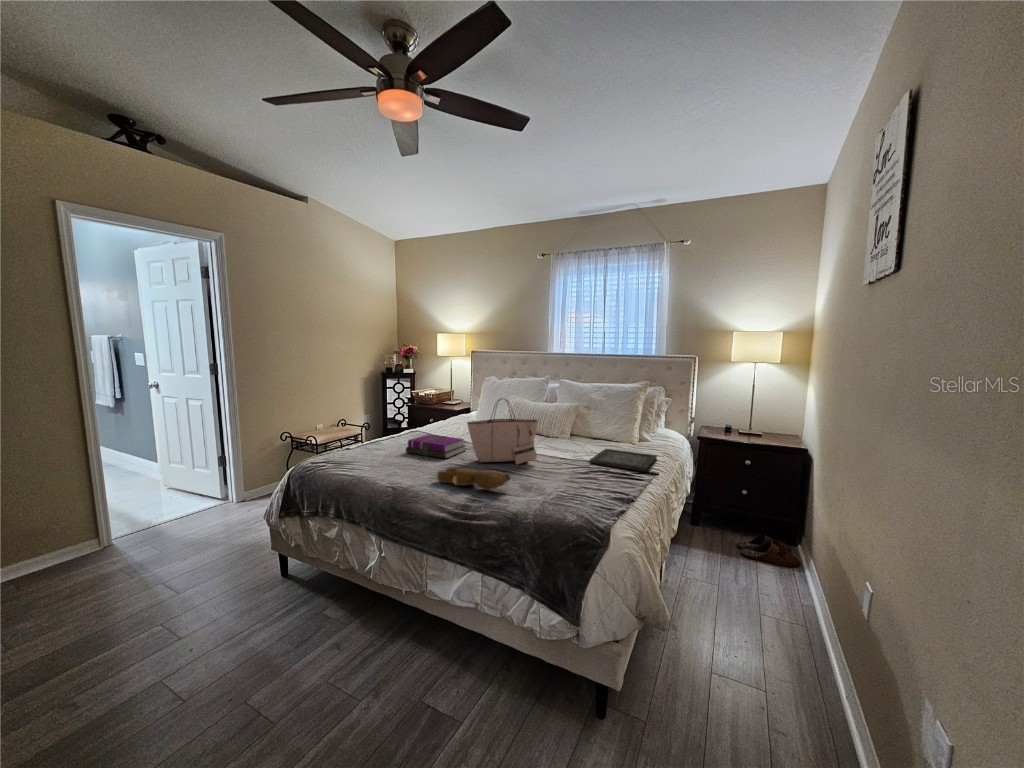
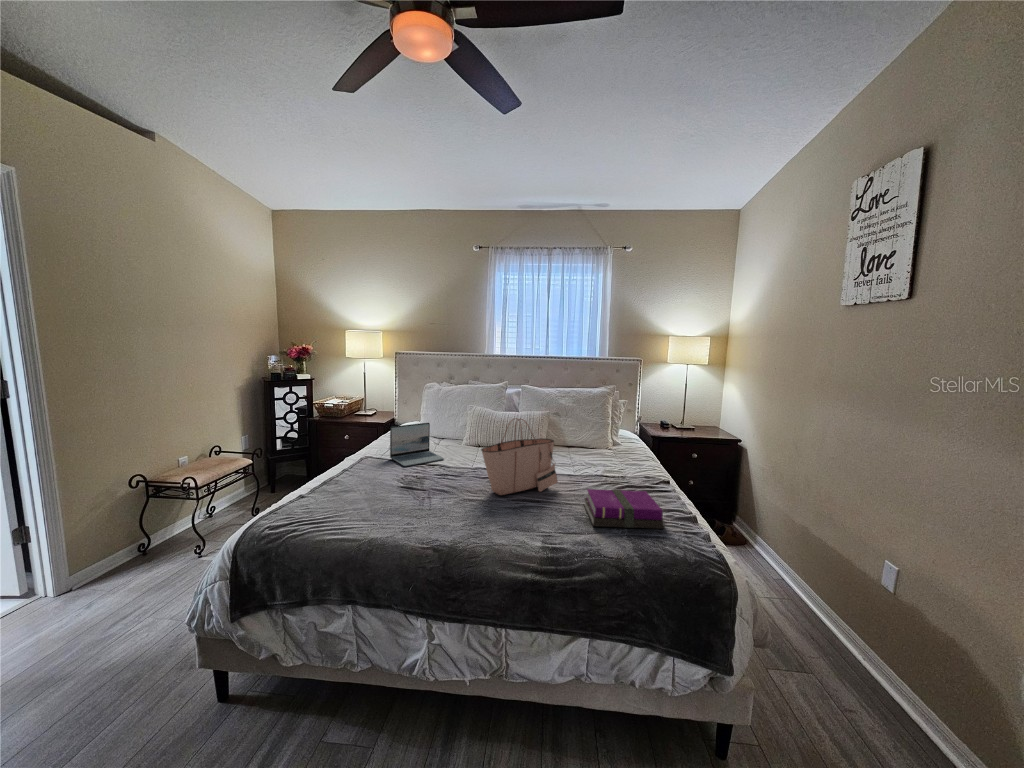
laptop: none [432,406,471,438] -> present [390,423,444,466]
notebook: present [406,434,465,458] -> present [584,489,665,529]
tray: present [589,449,657,471] -> none [595,458,659,481]
teddy bear: present [436,467,510,490] -> none [486,510,581,535]

